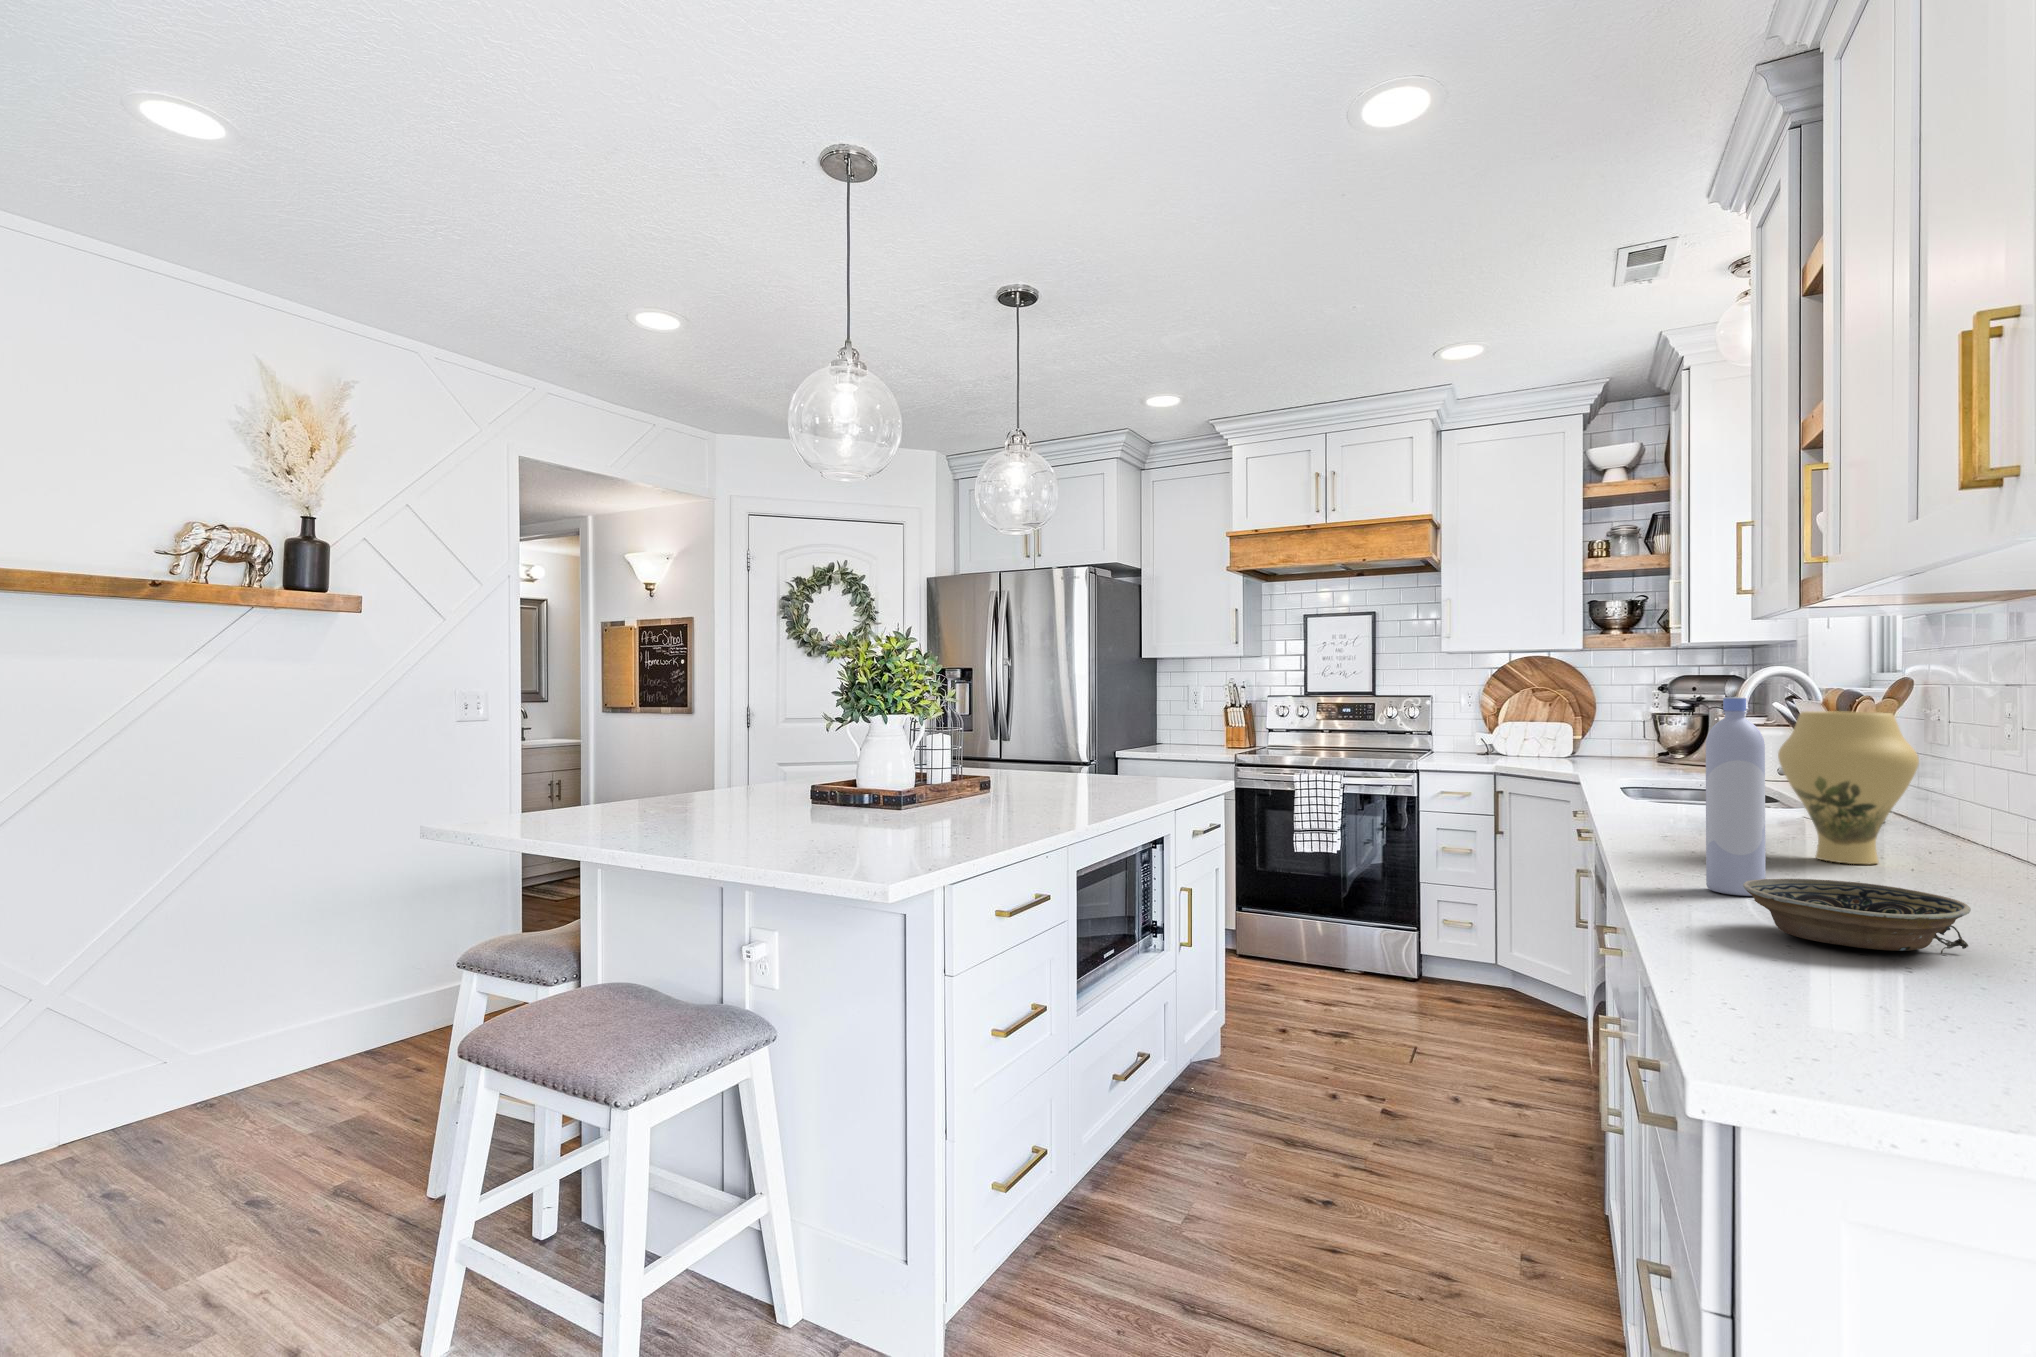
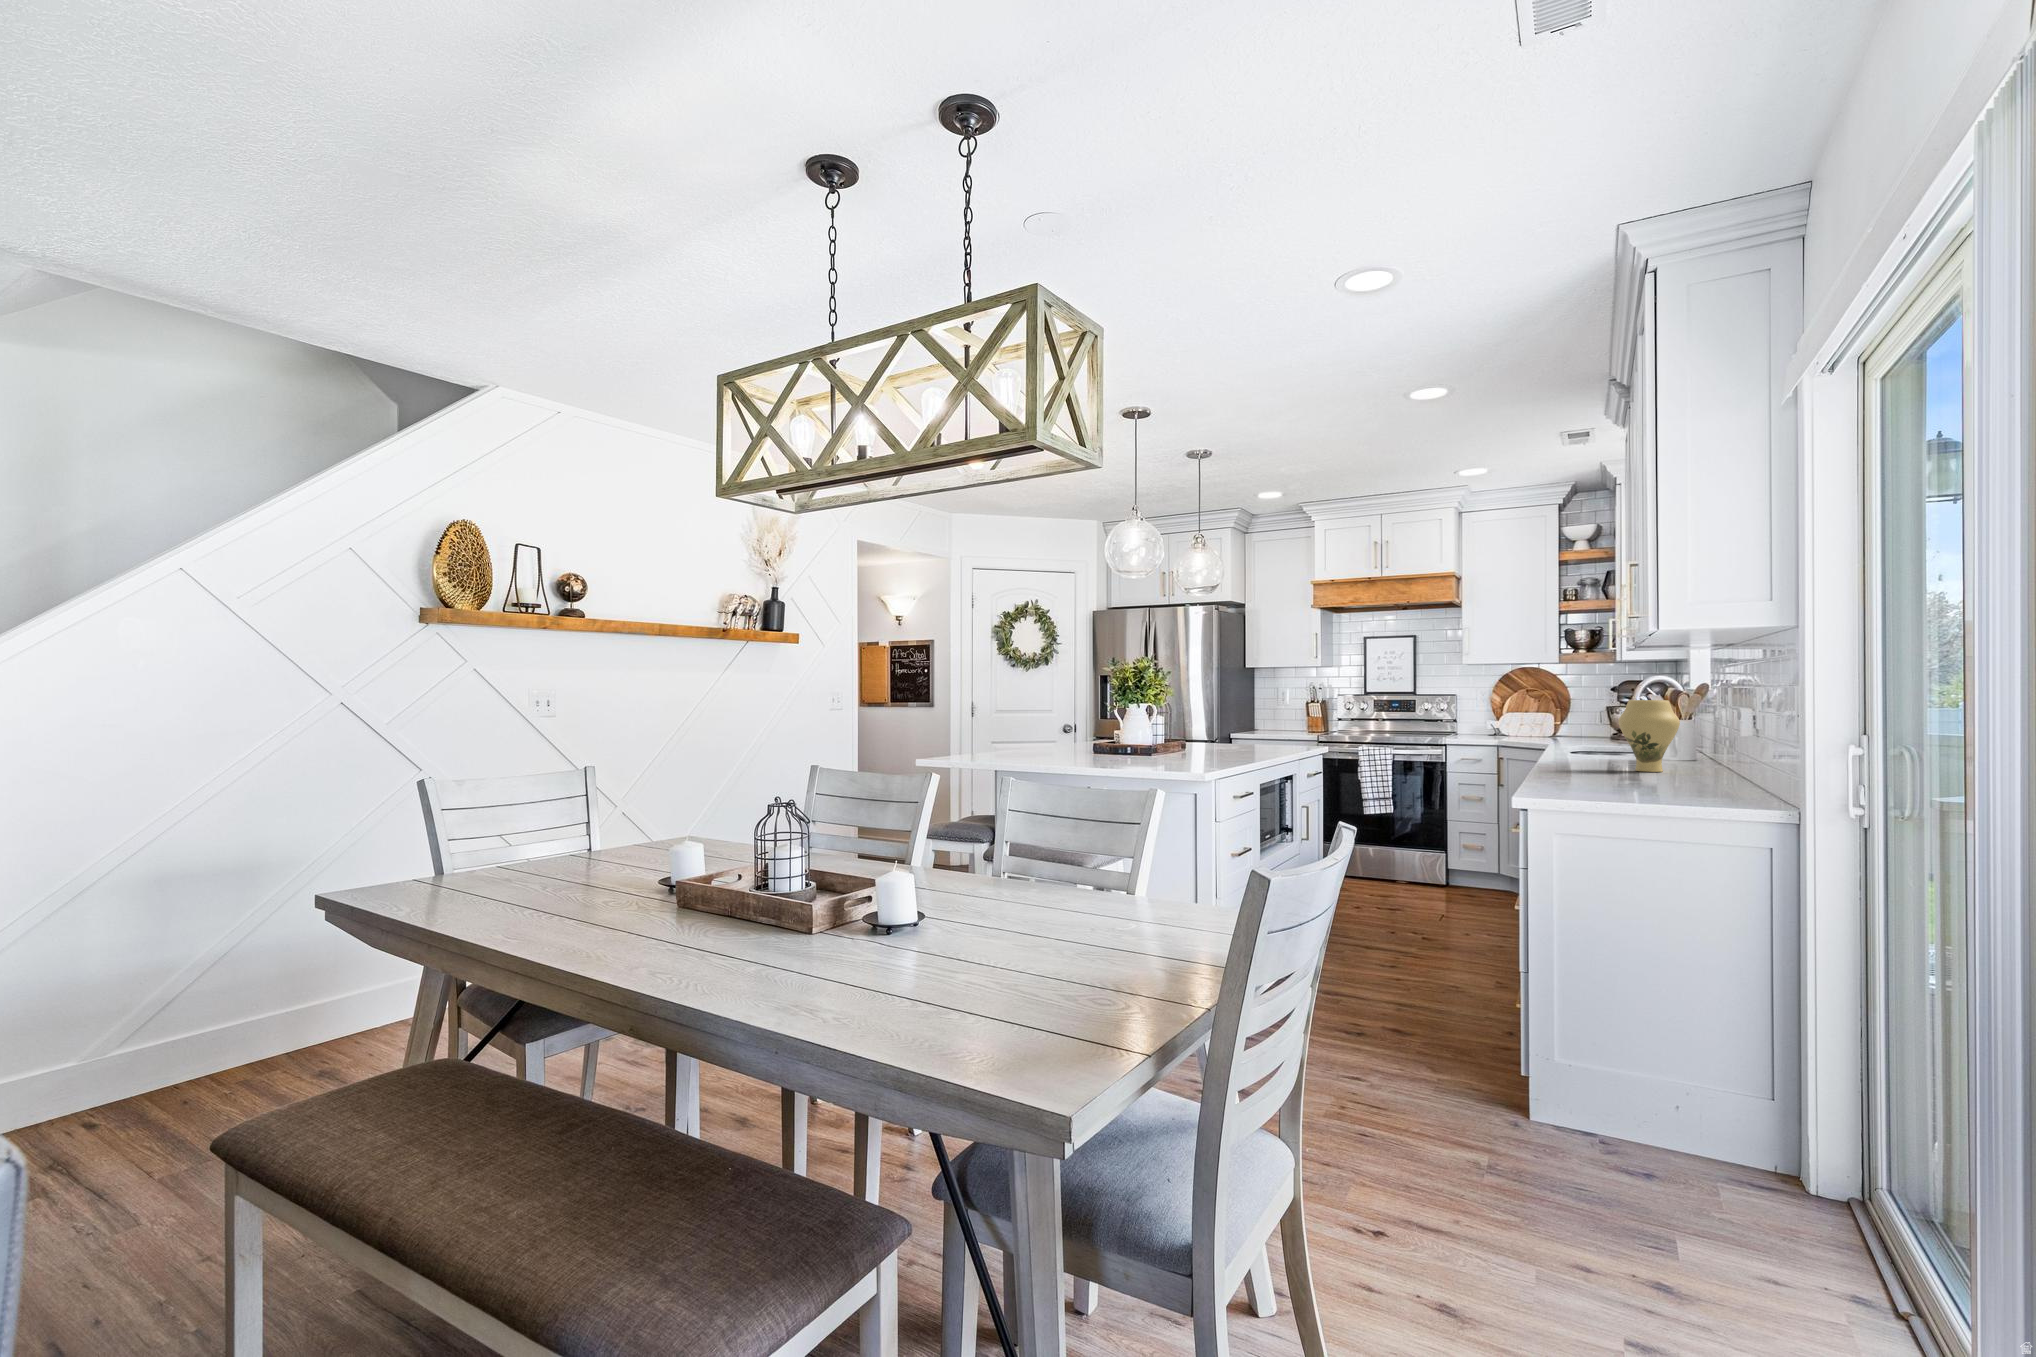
bottle: present [1706,697,1766,896] -> none [1569,693,1593,778]
bowl: present [1743,879,1971,954] -> none [1569,765,1647,788]

